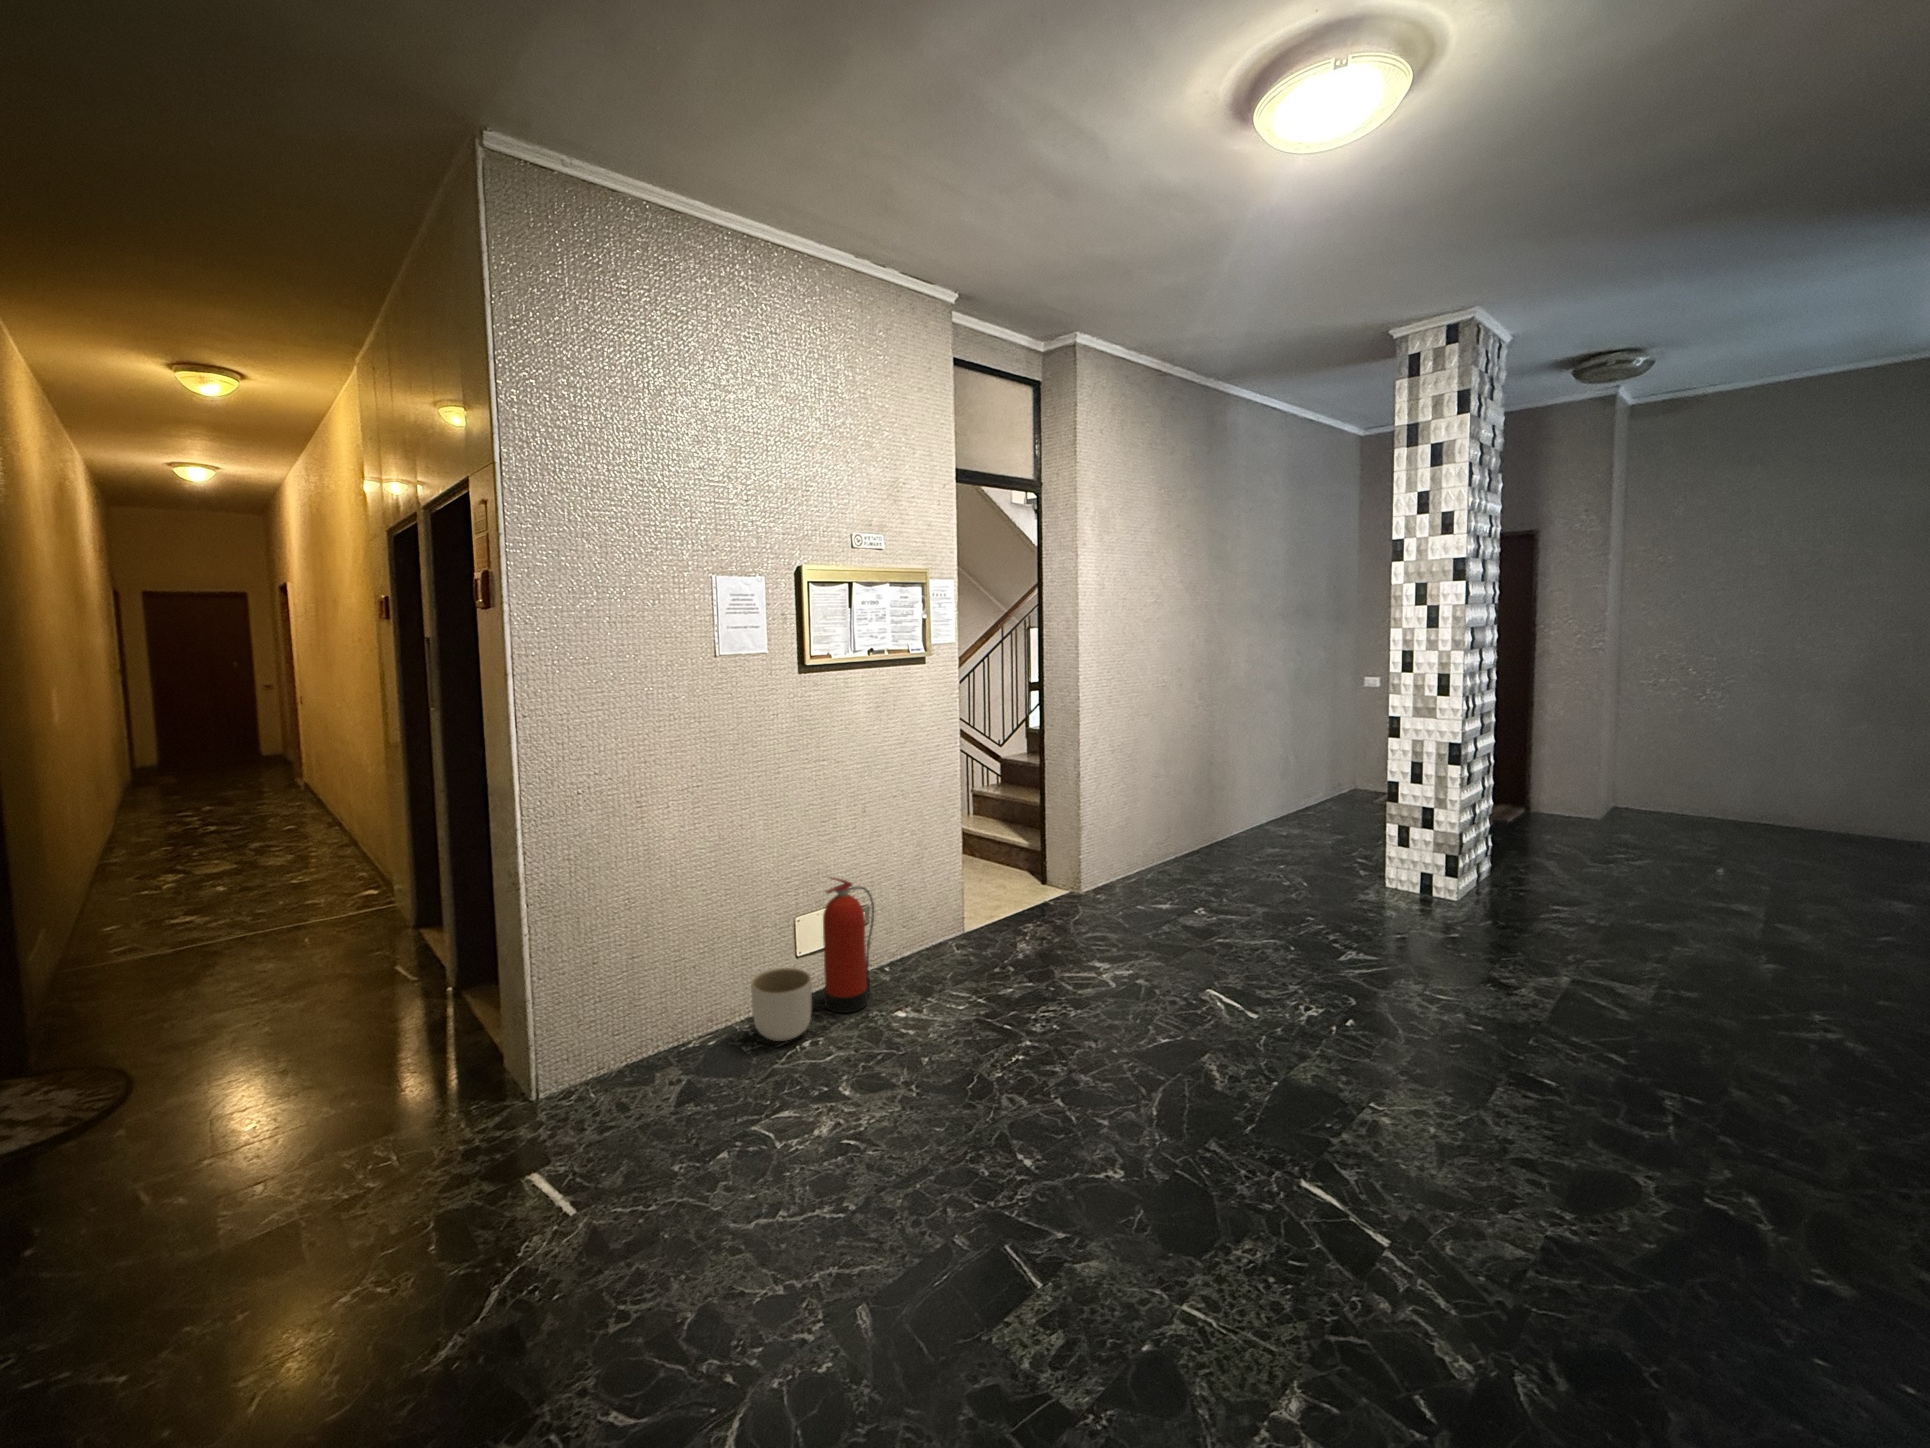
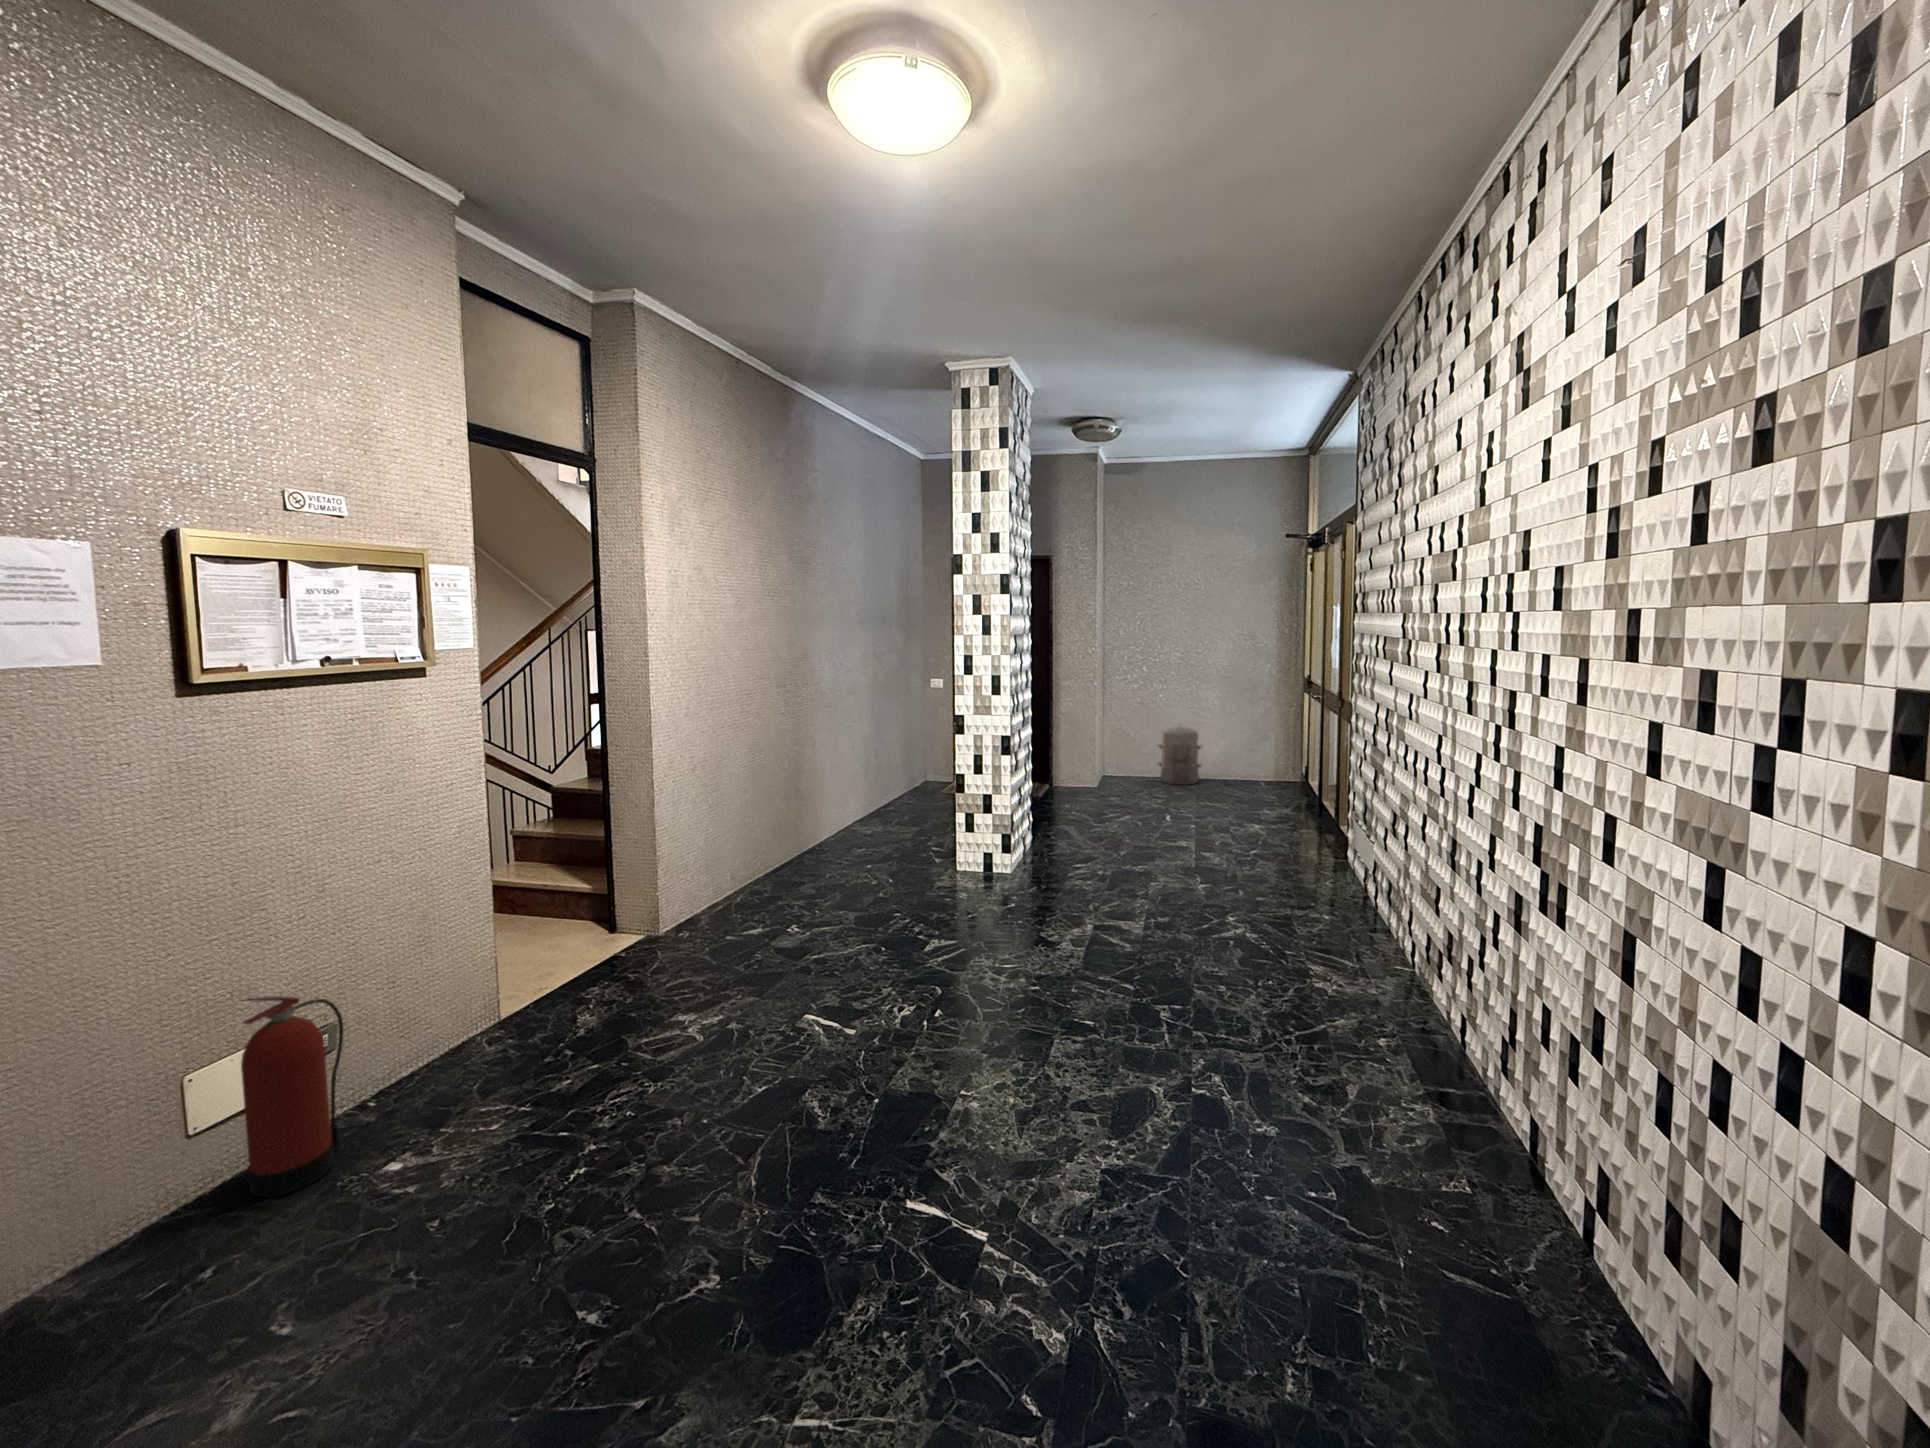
waste bin: none [1709,749,1798,833] -> present [1158,726,1201,785]
planter: present [751,968,812,1041] -> none [75,1155,216,1290]

